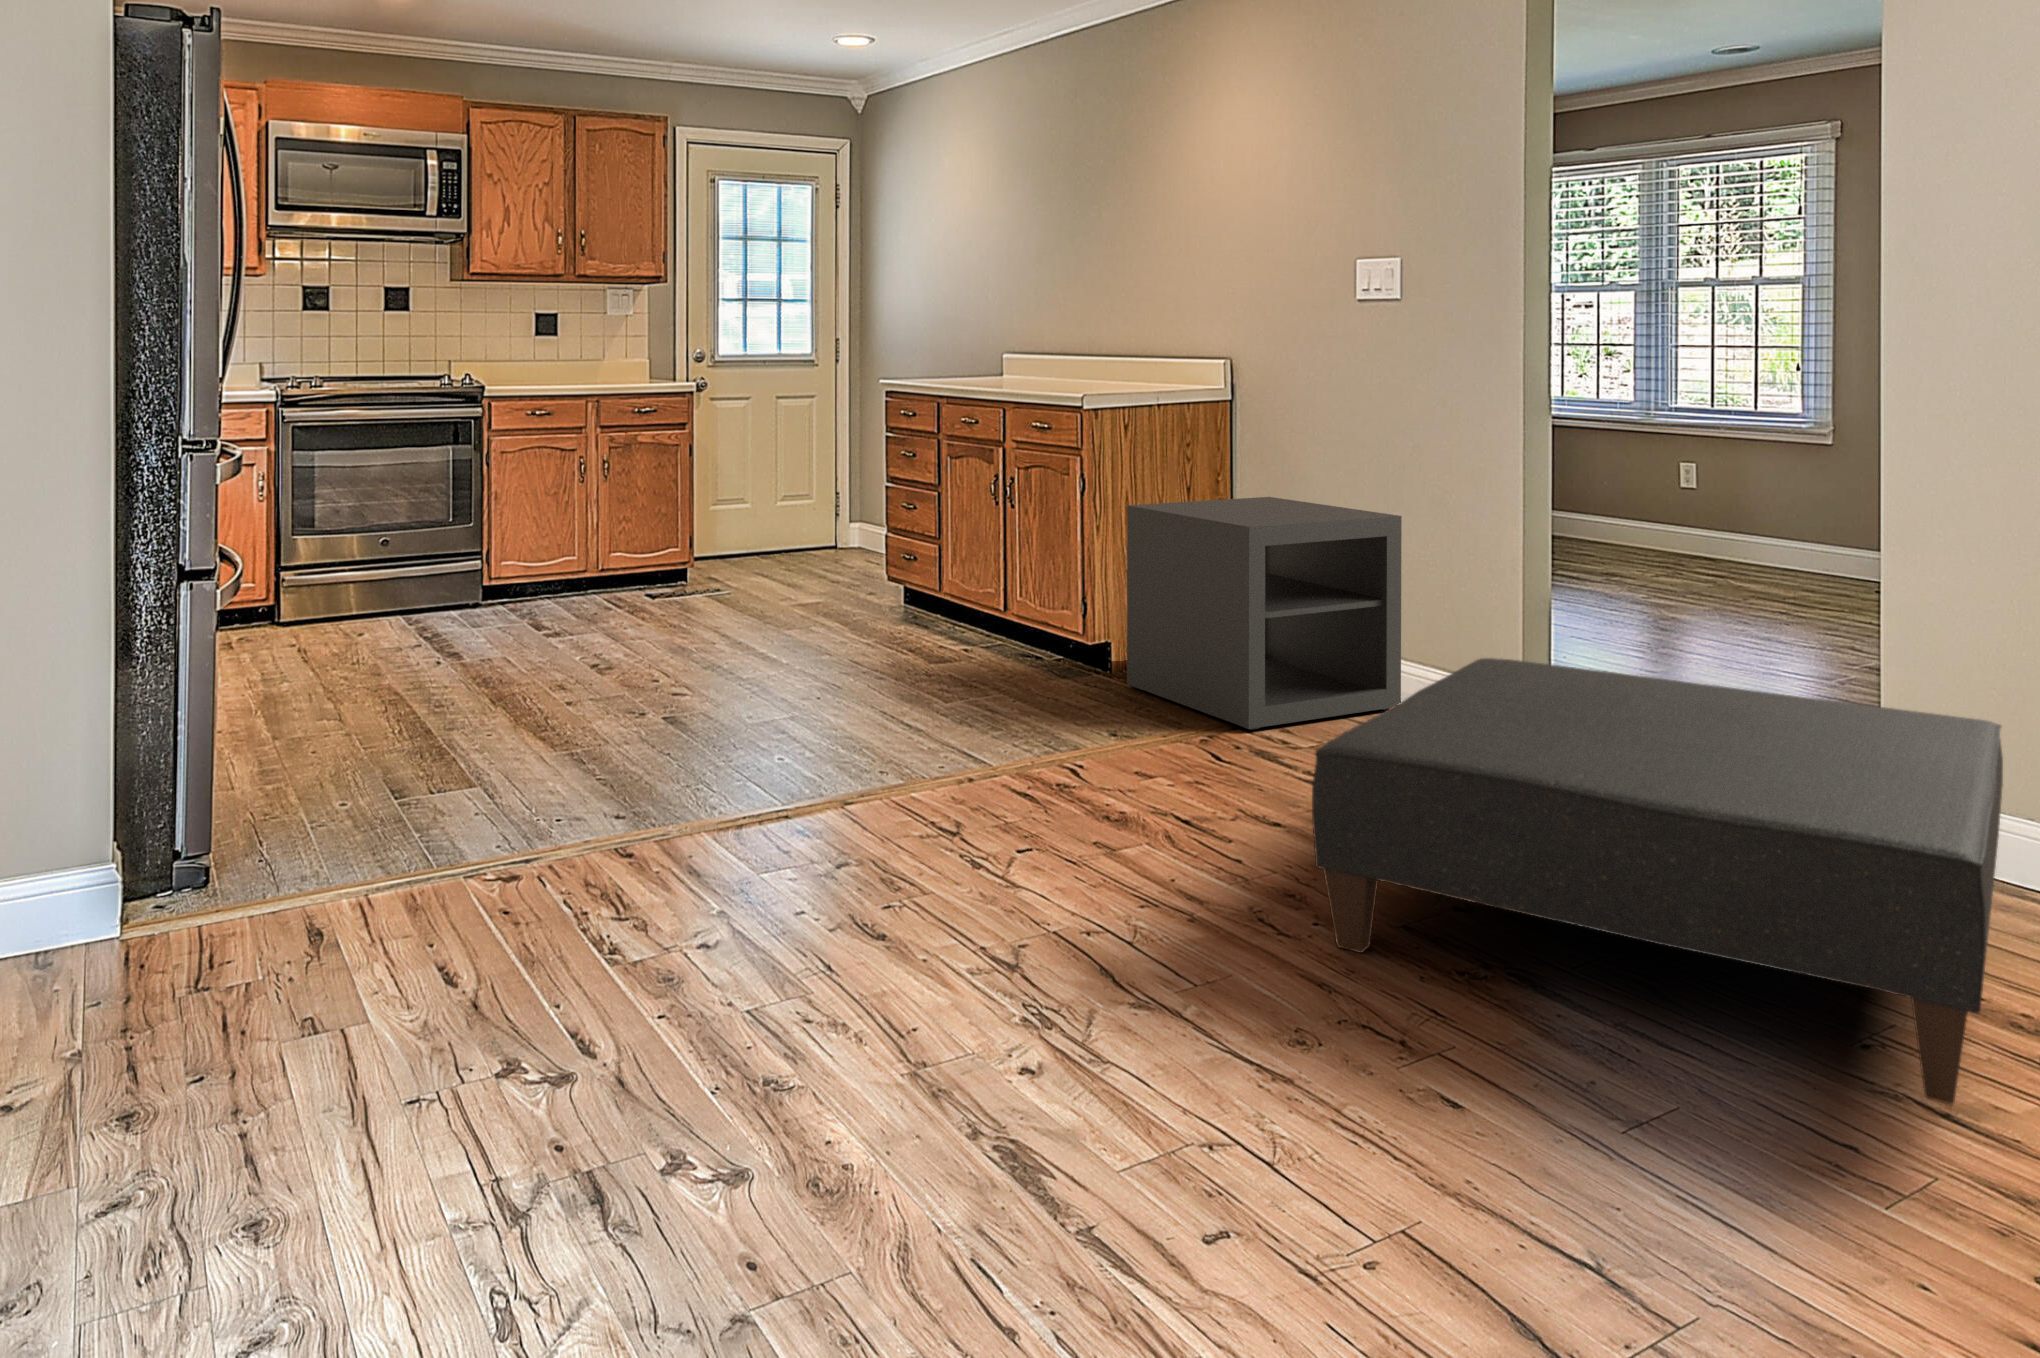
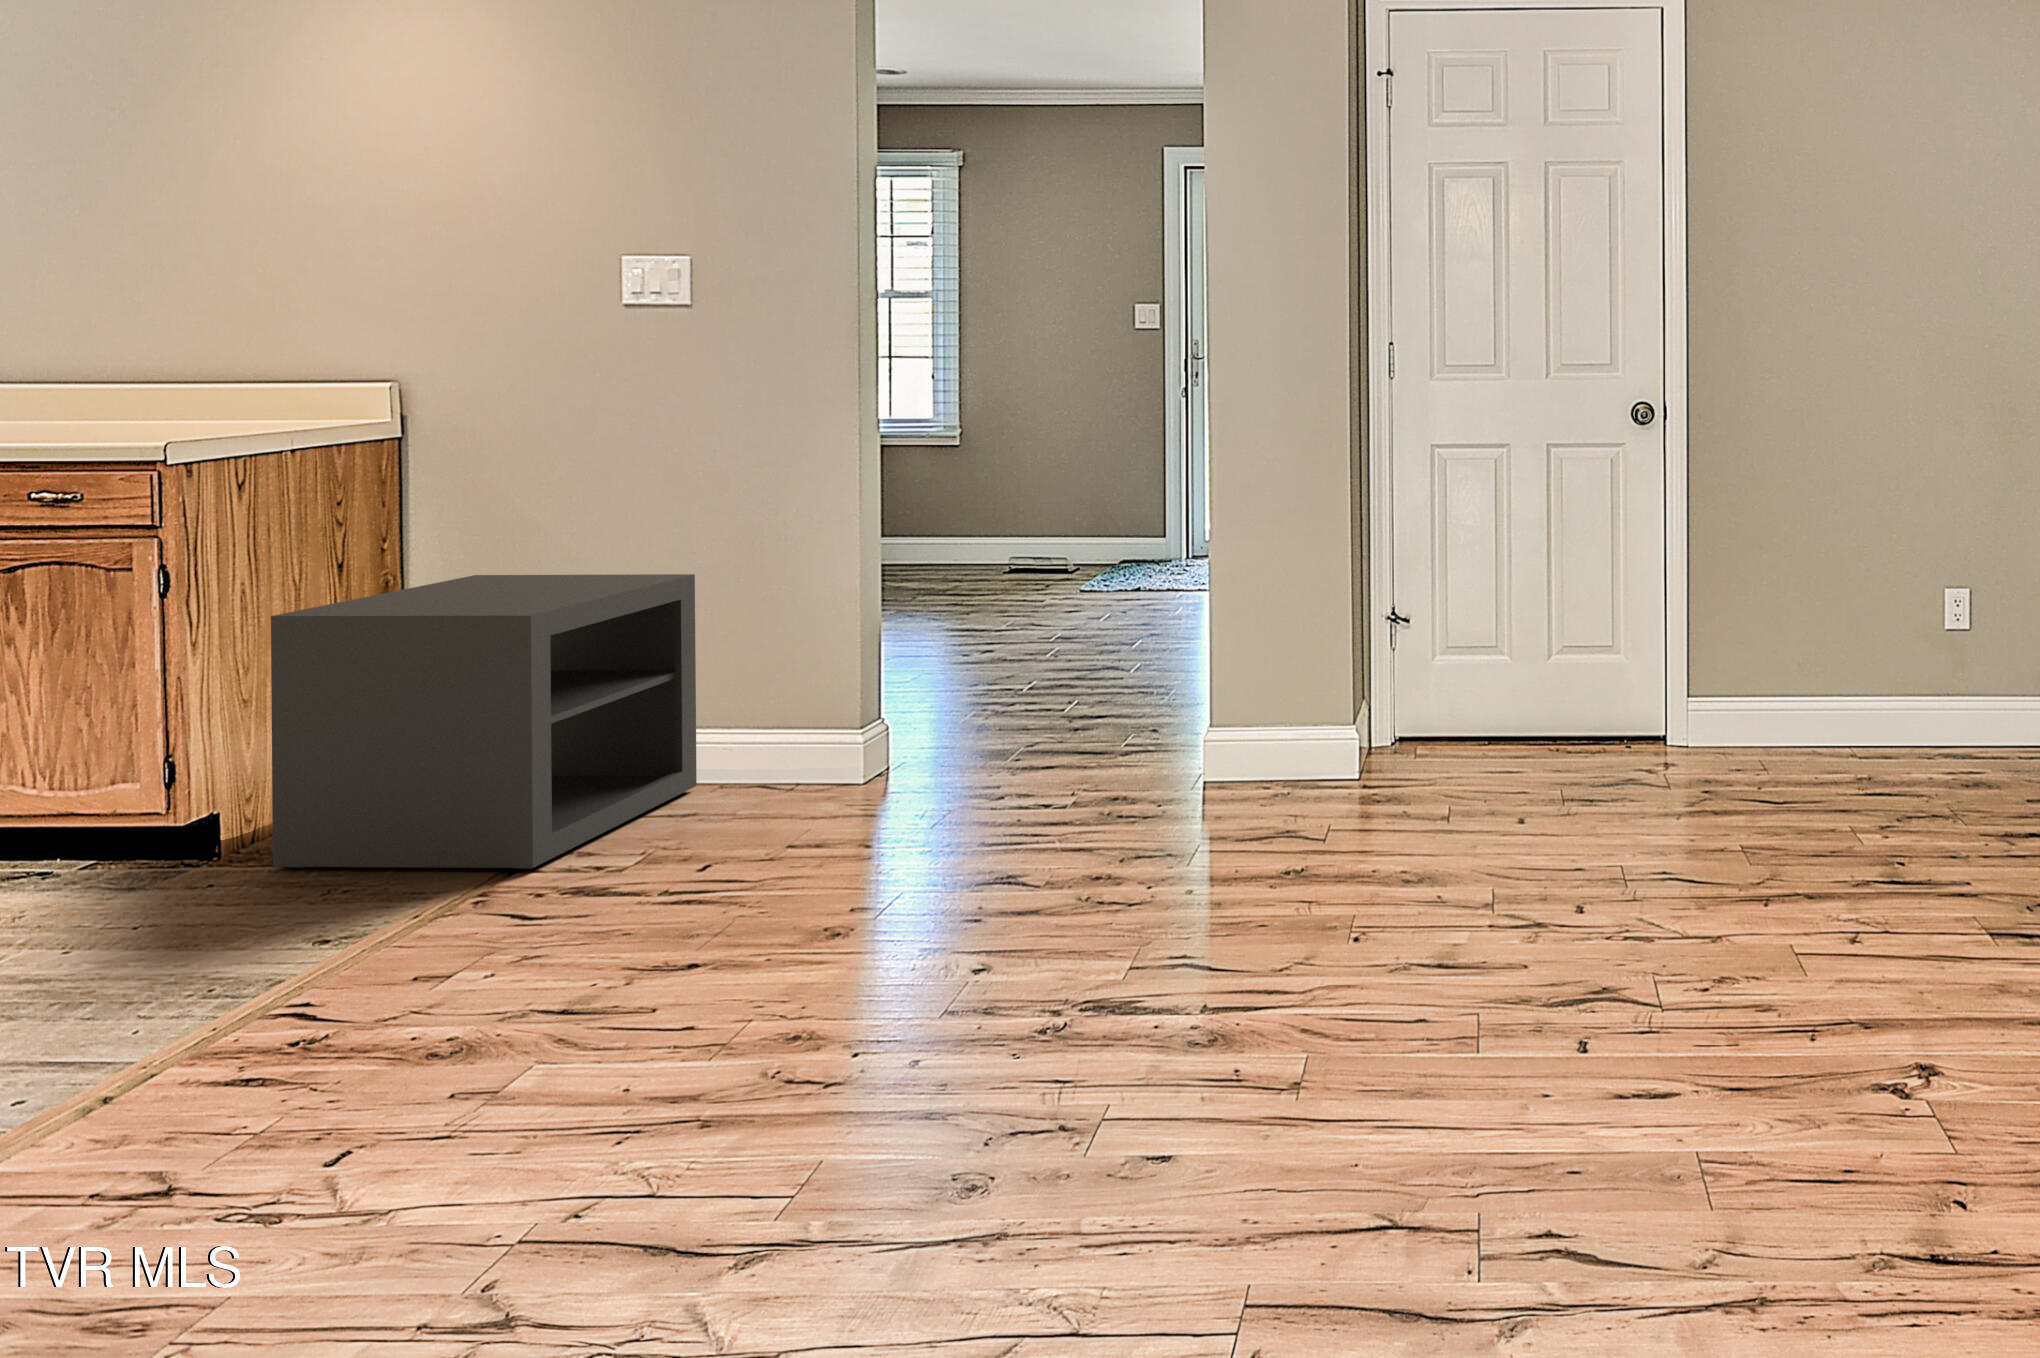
ottoman: present [1312,658,2003,1104] -> none [869,663,1451,1067]

